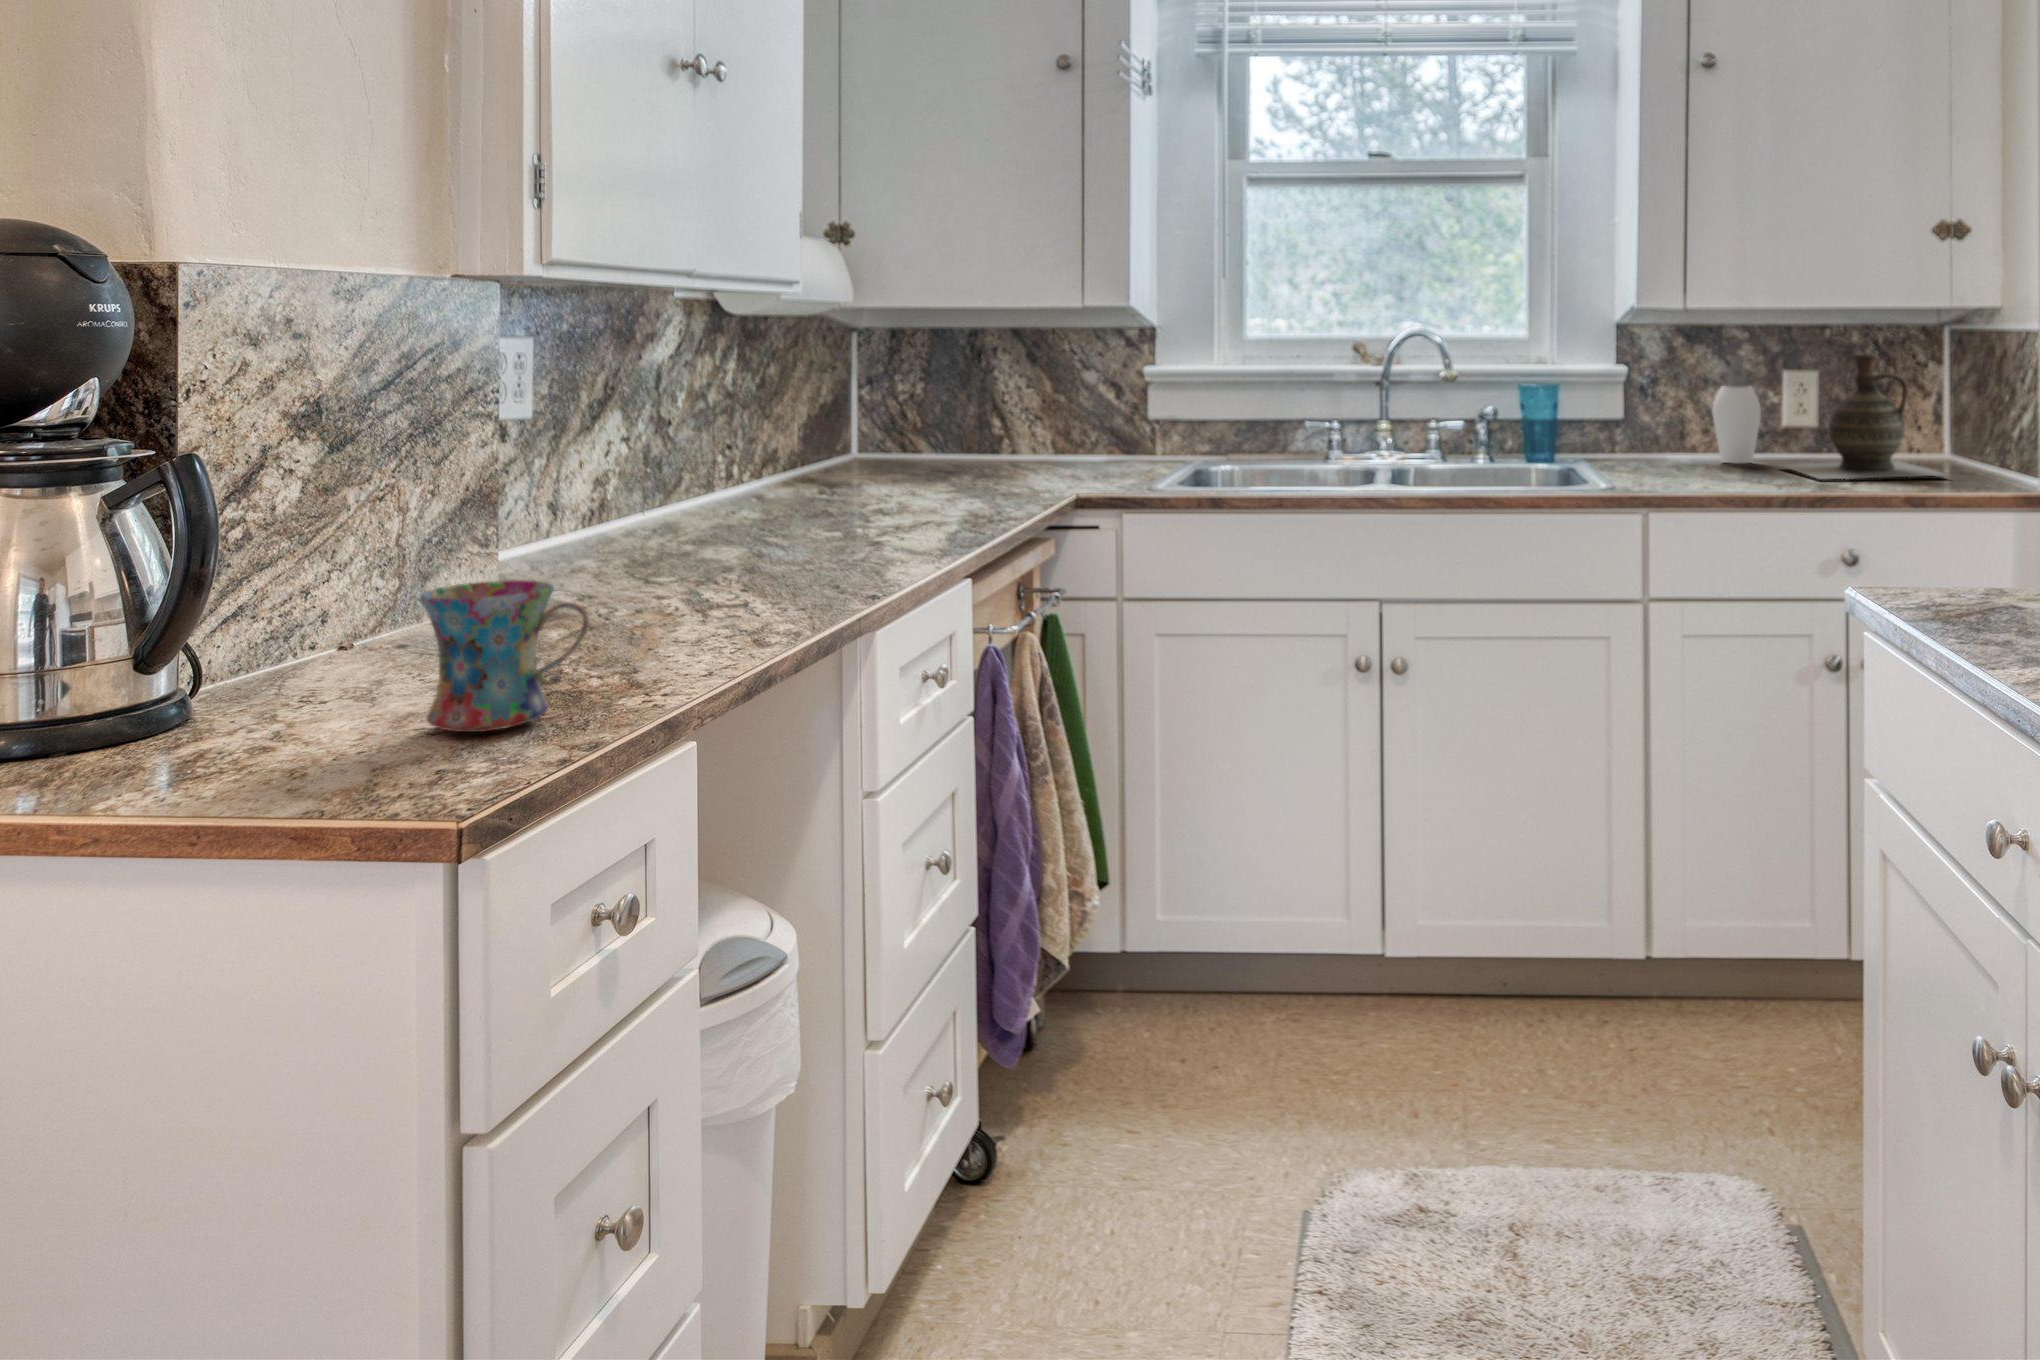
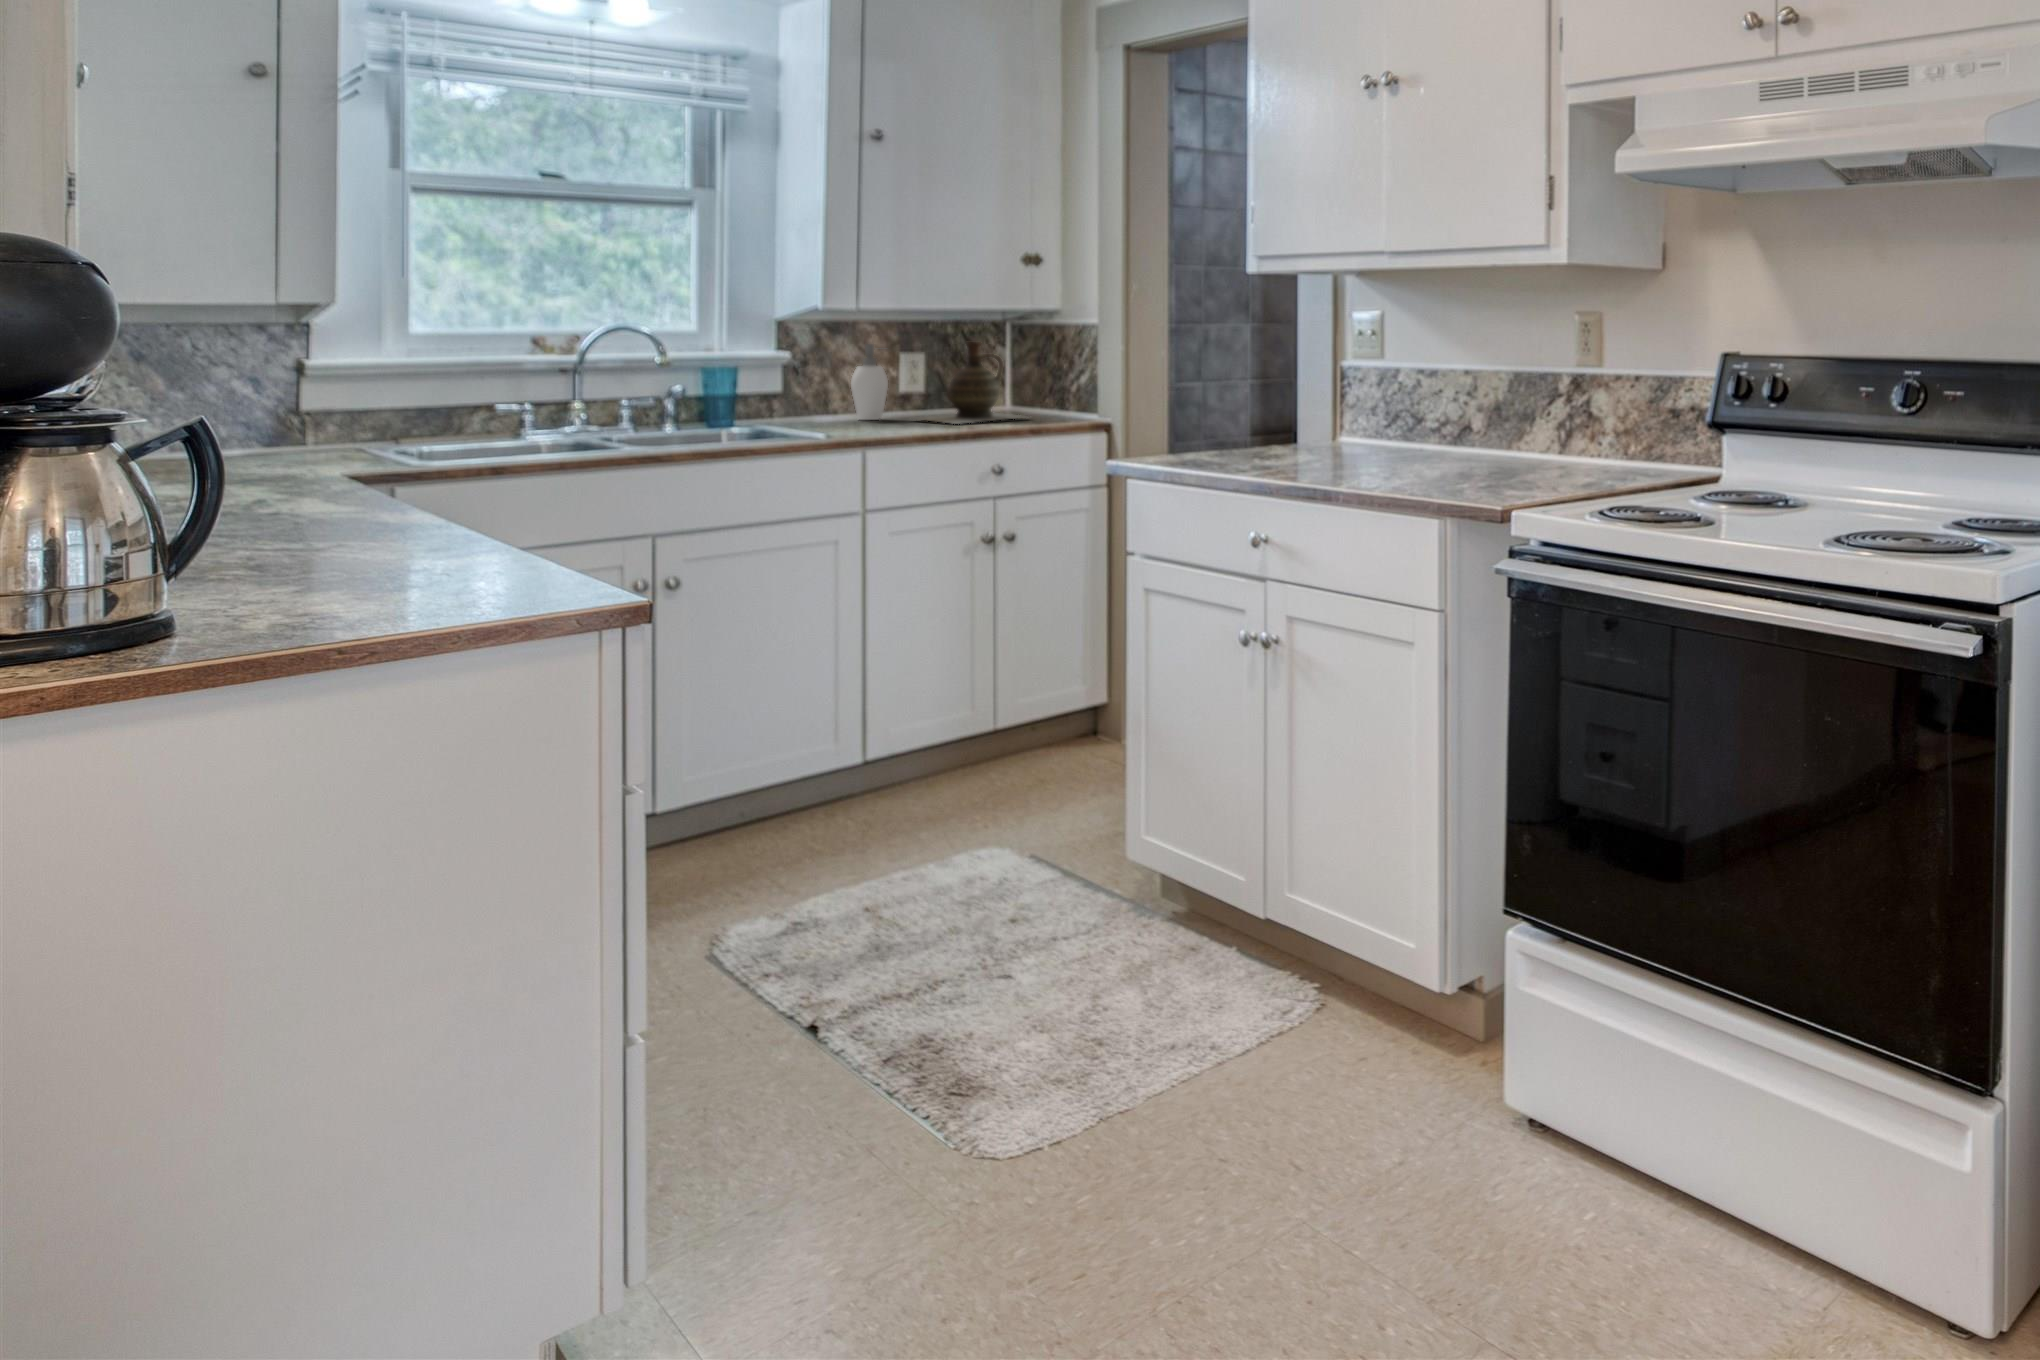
mug: present [420,580,589,732] -> none [390,496,519,601]

